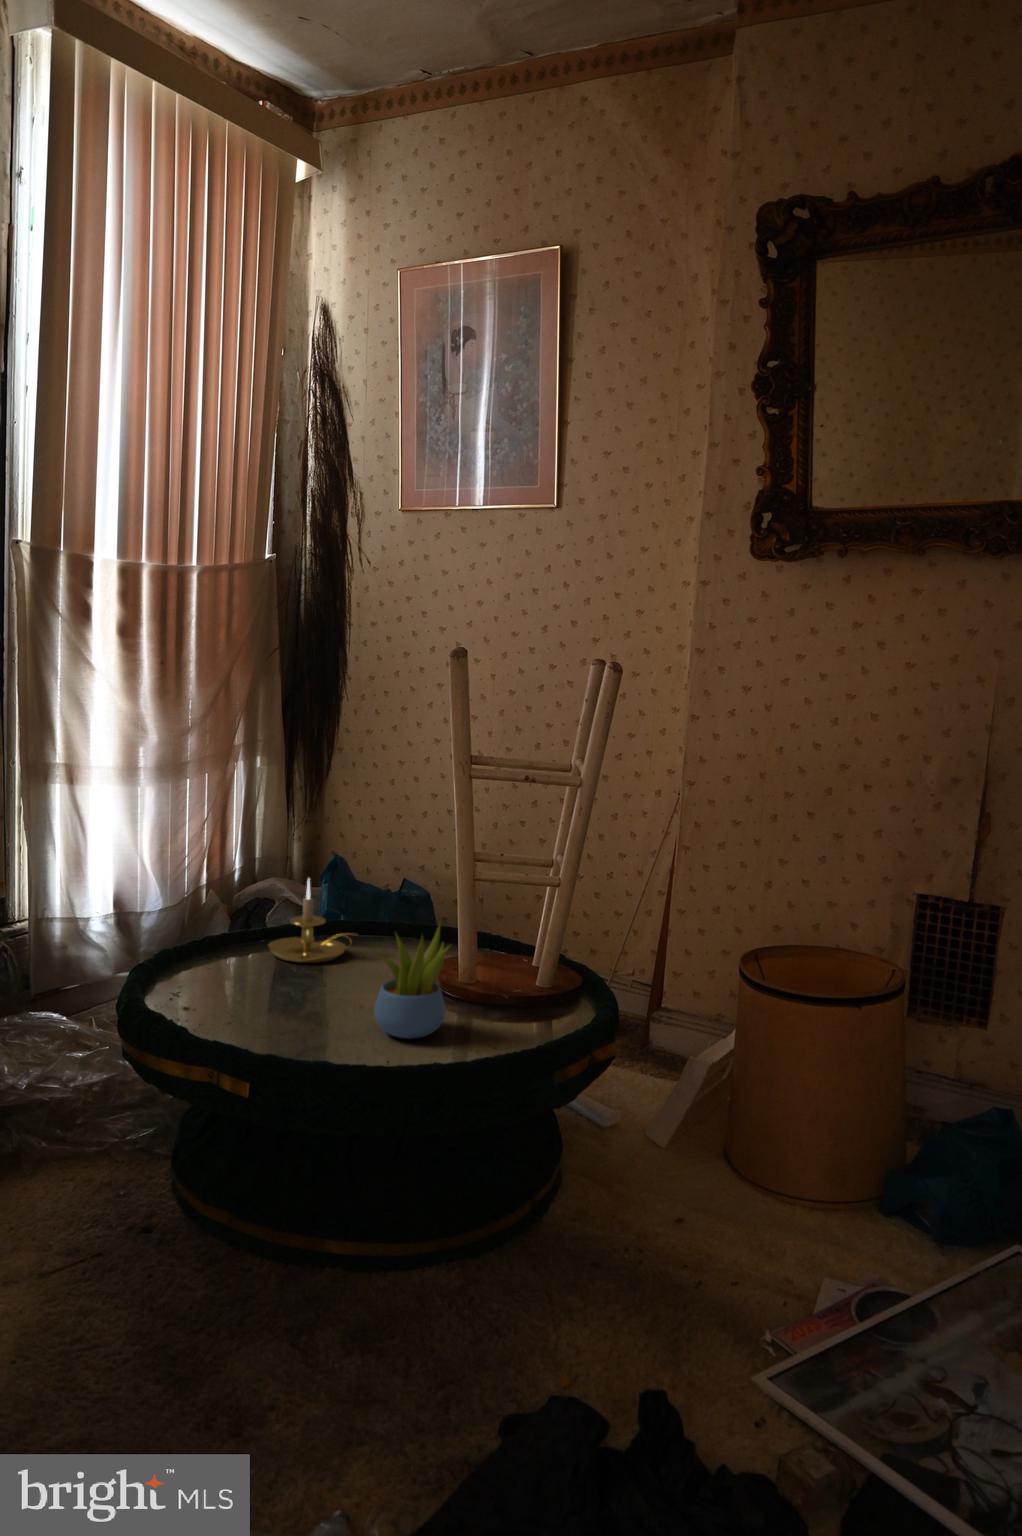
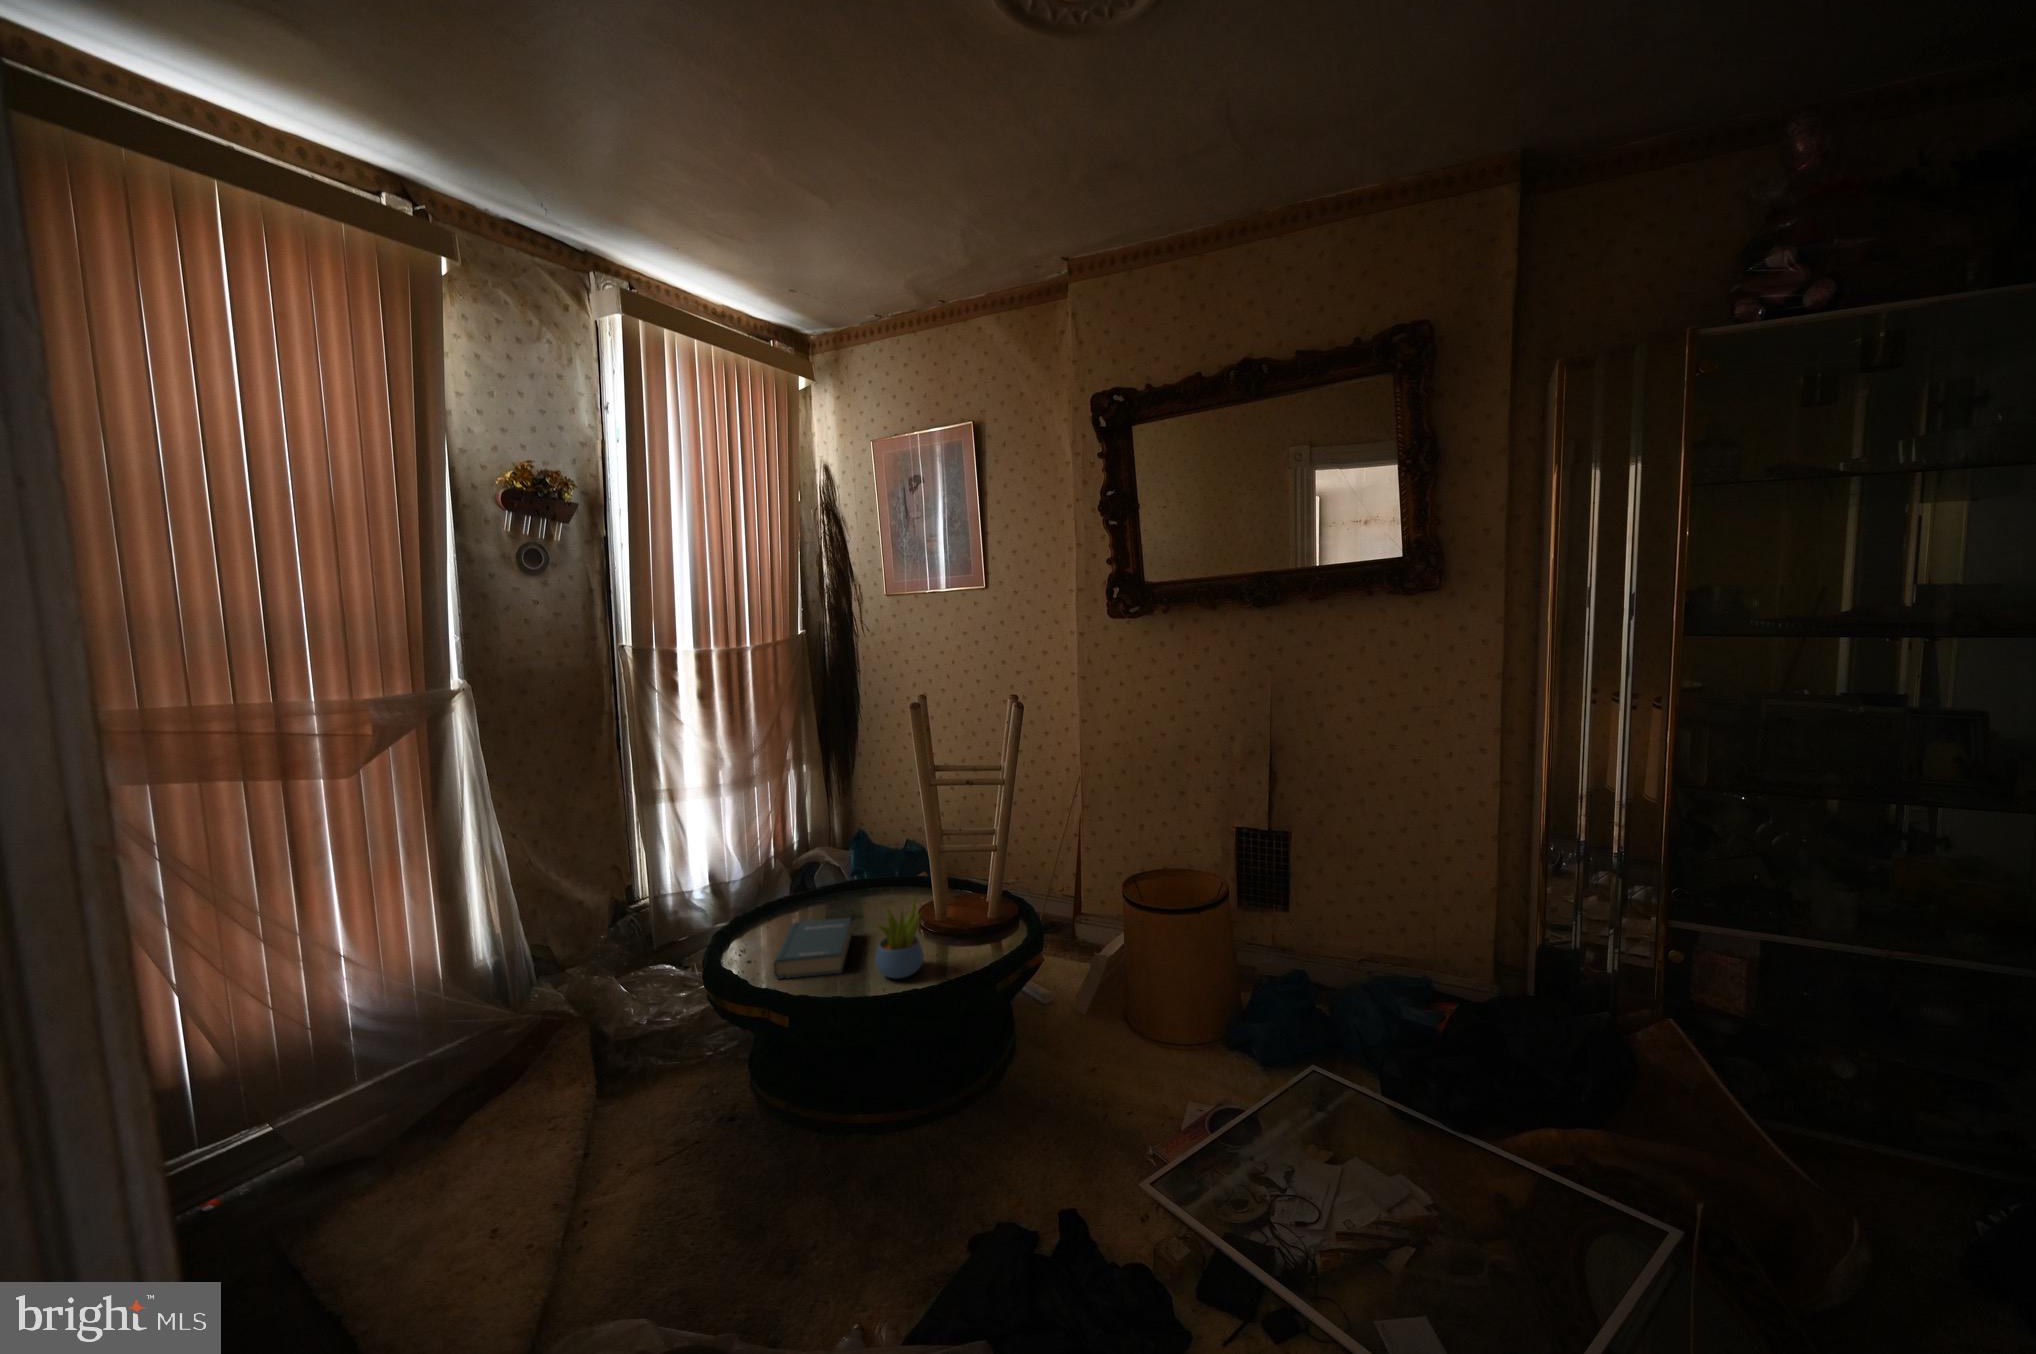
candle holder: present [268,879,356,963] -> none [808,863,868,922]
hardback book: none [225,953,335,1025] -> present [773,918,852,979]

